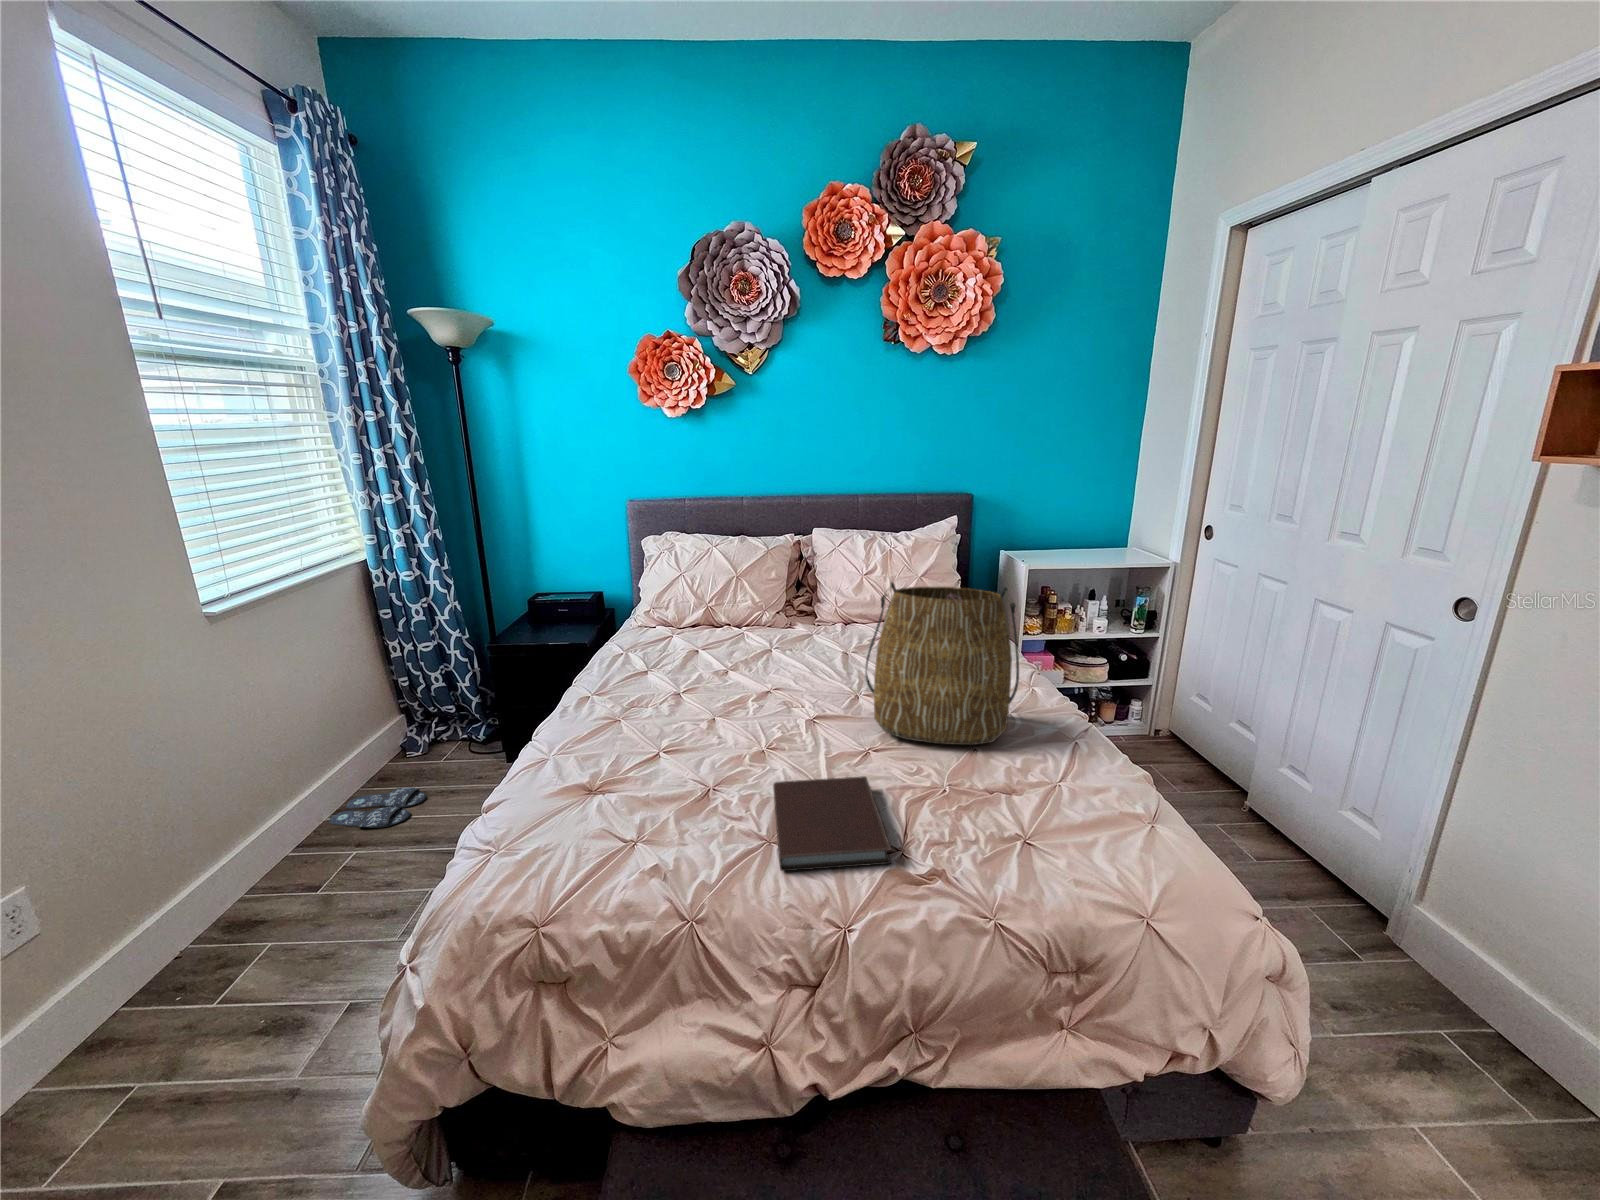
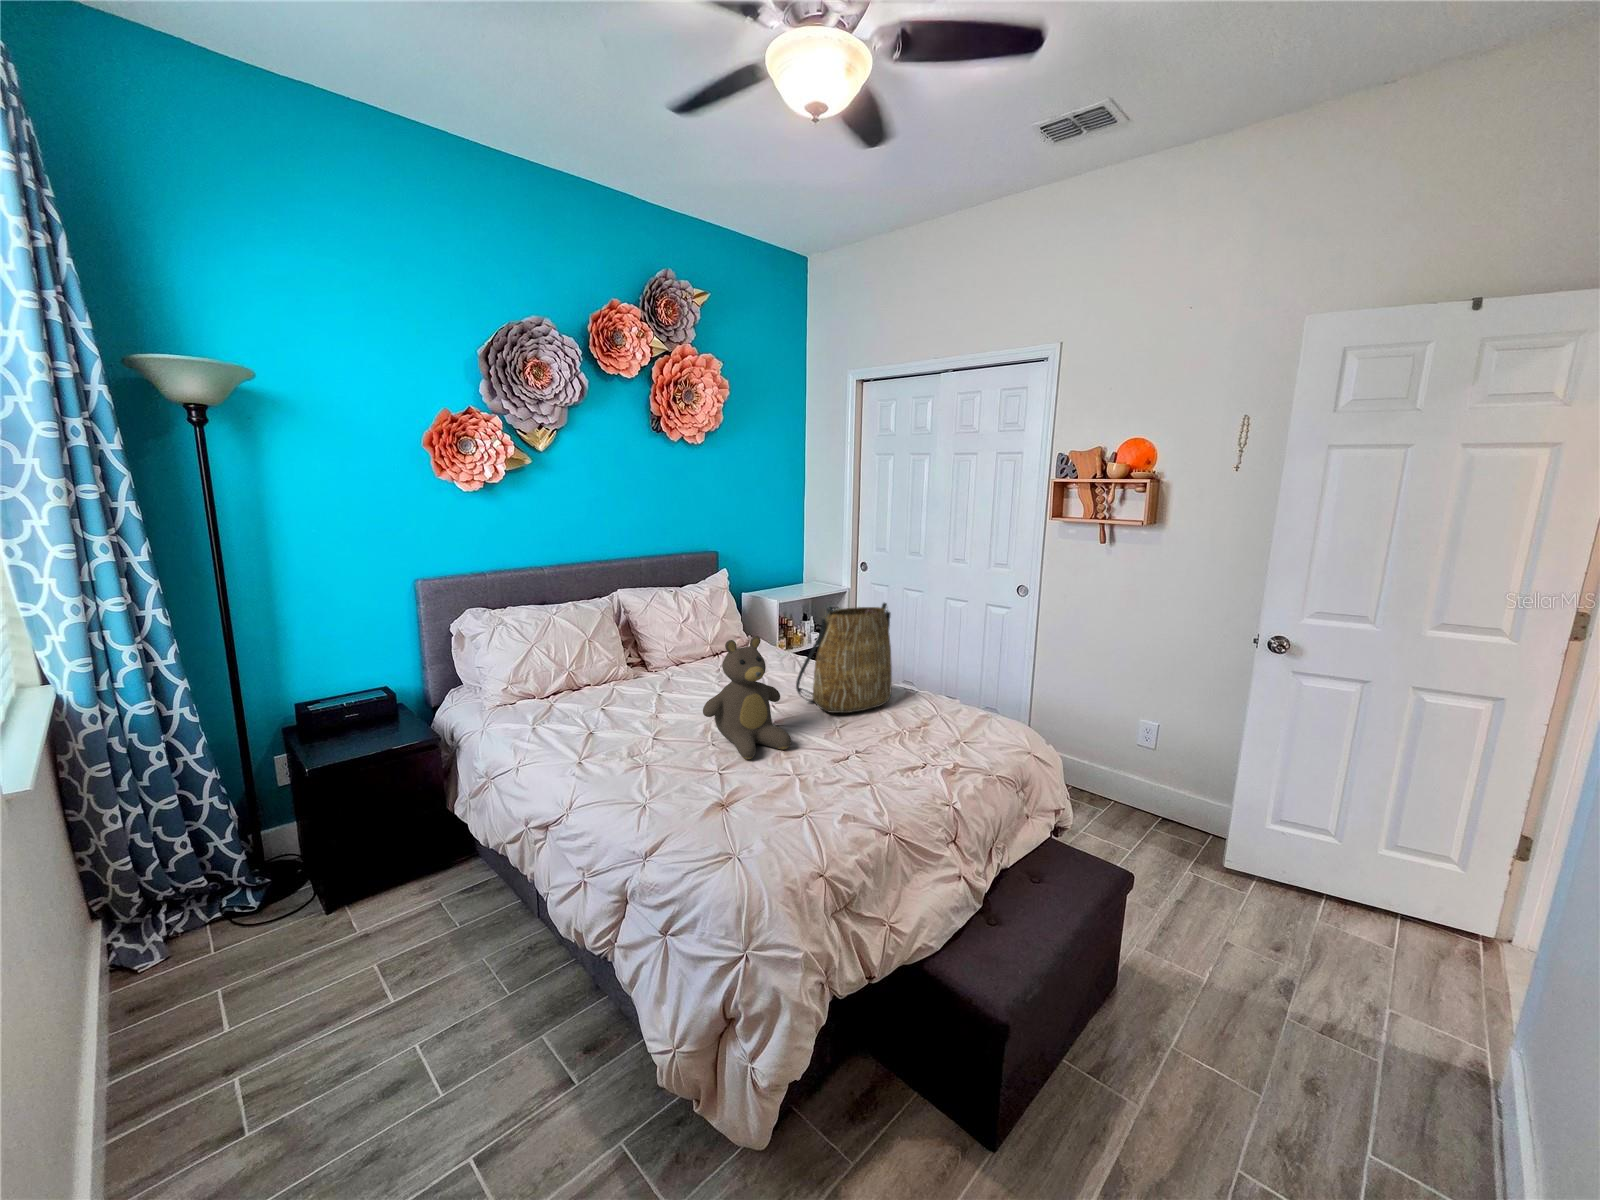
teddy bear: none [684,602,795,760] -> present [703,636,791,759]
notebook: present [773,776,891,871] -> none [826,732,930,784]
slippers: present [329,787,426,828] -> none [117,984,264,1079]

